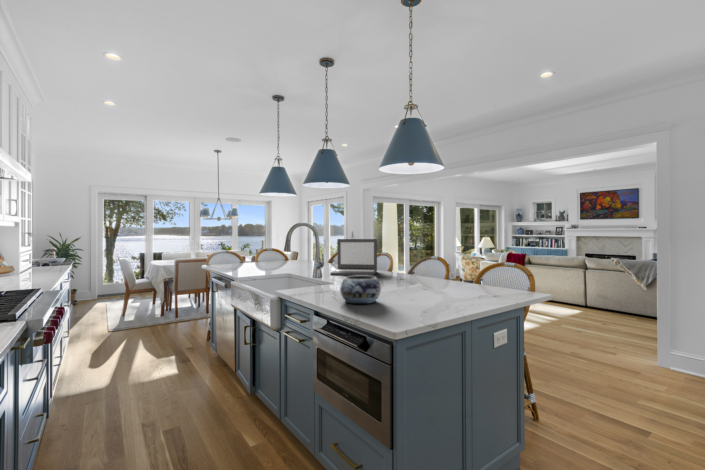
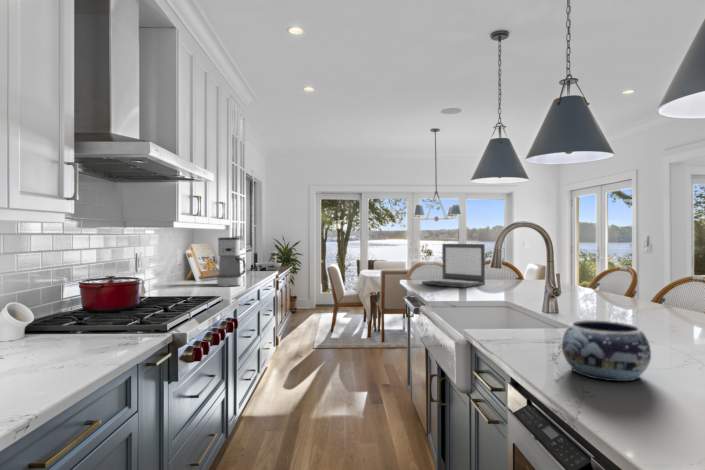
coffee maker: none [14,234,49,281] -> present [217,237,246,286]
laptop: present [330,239,377,276] -> present [422,244,485,288]

